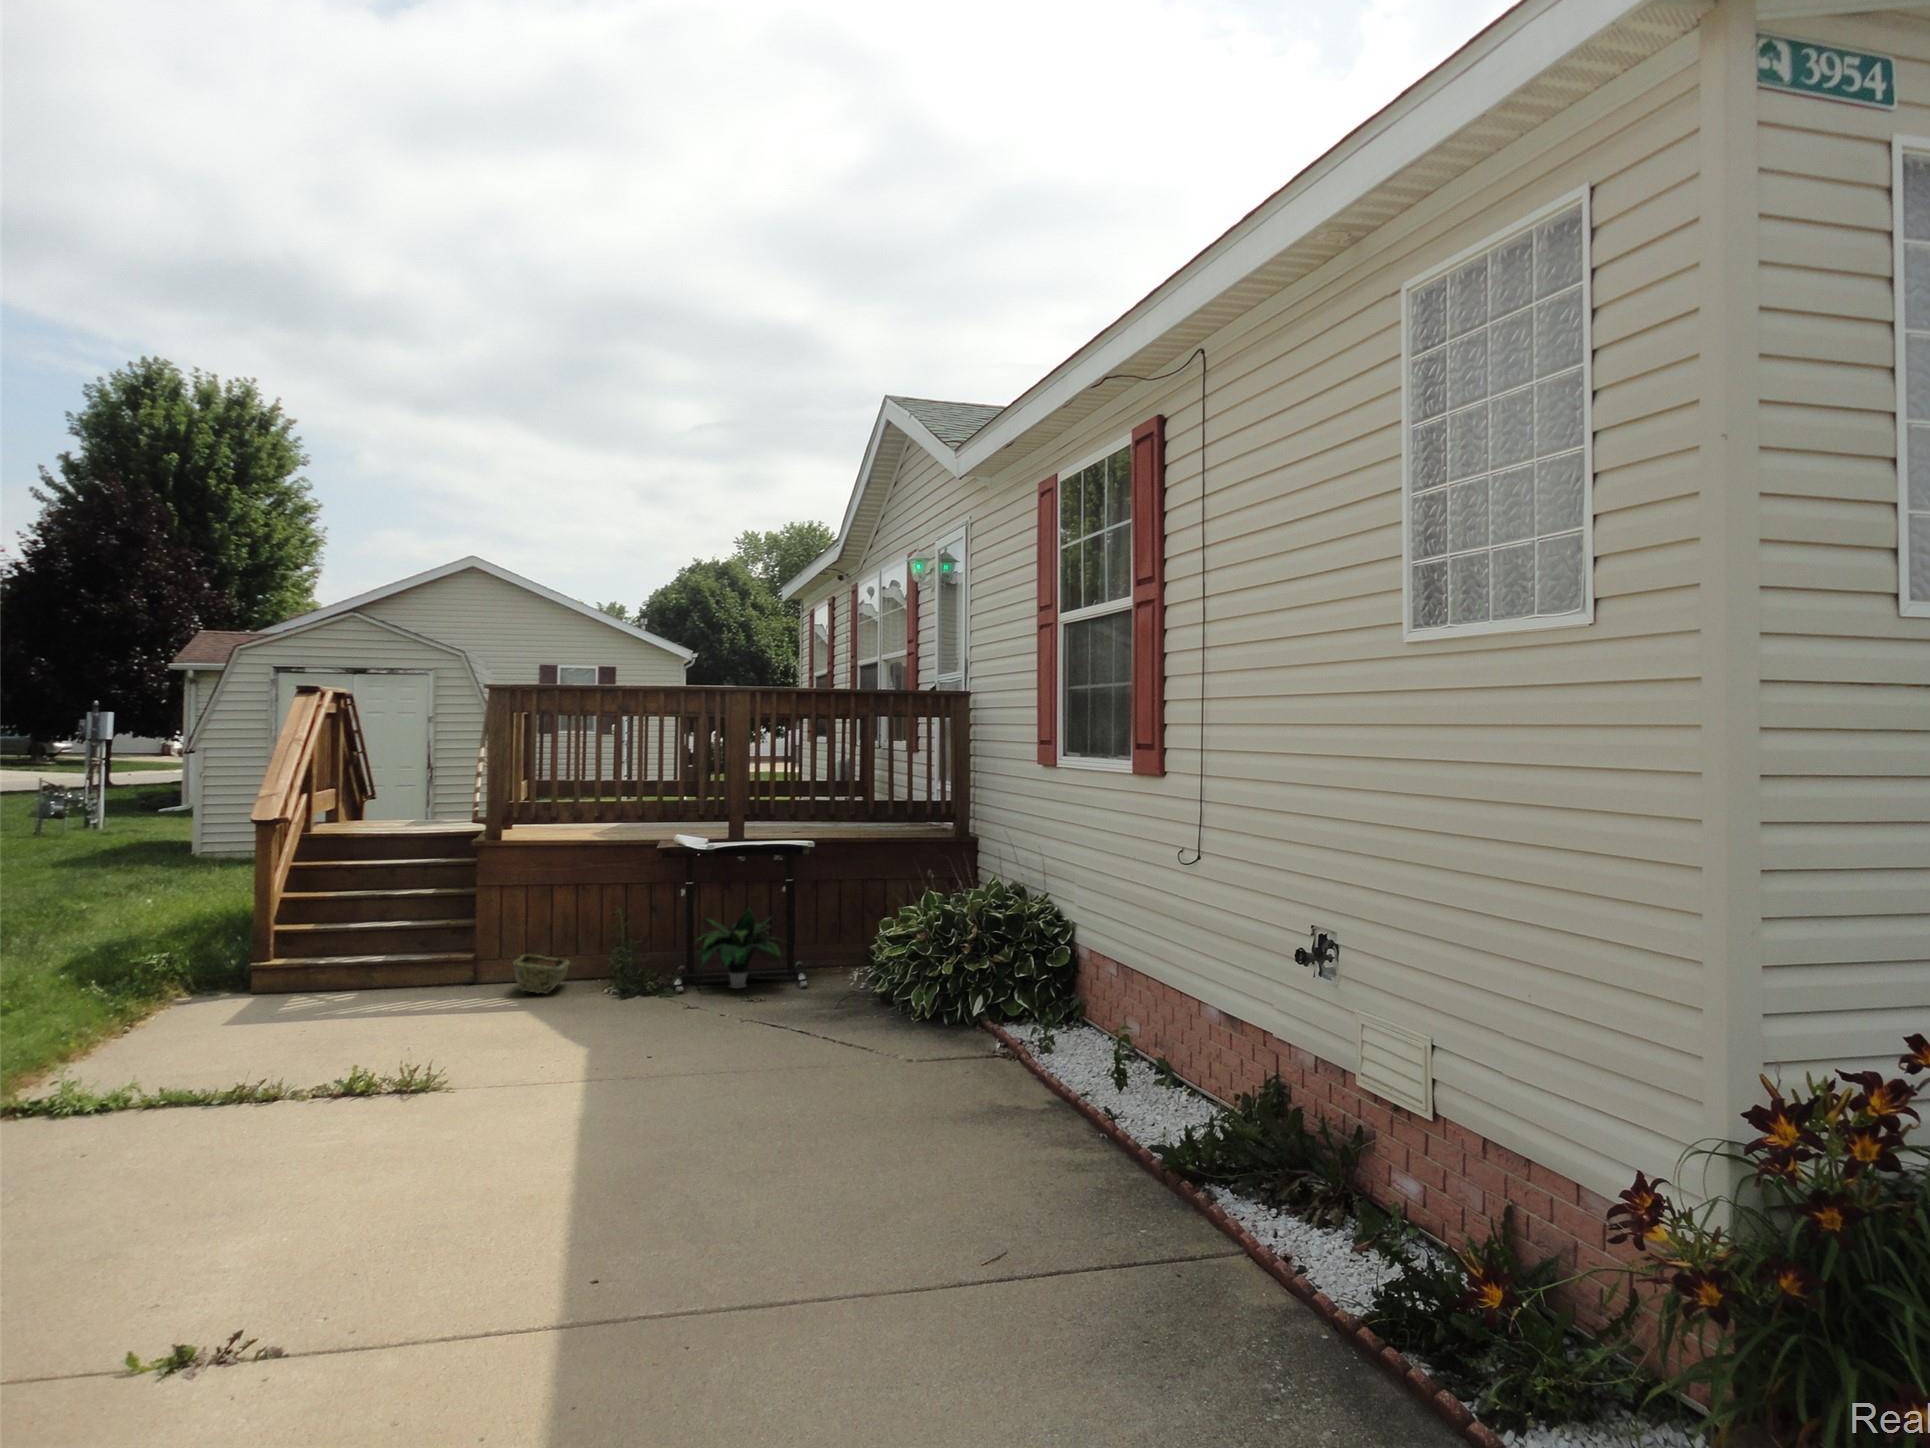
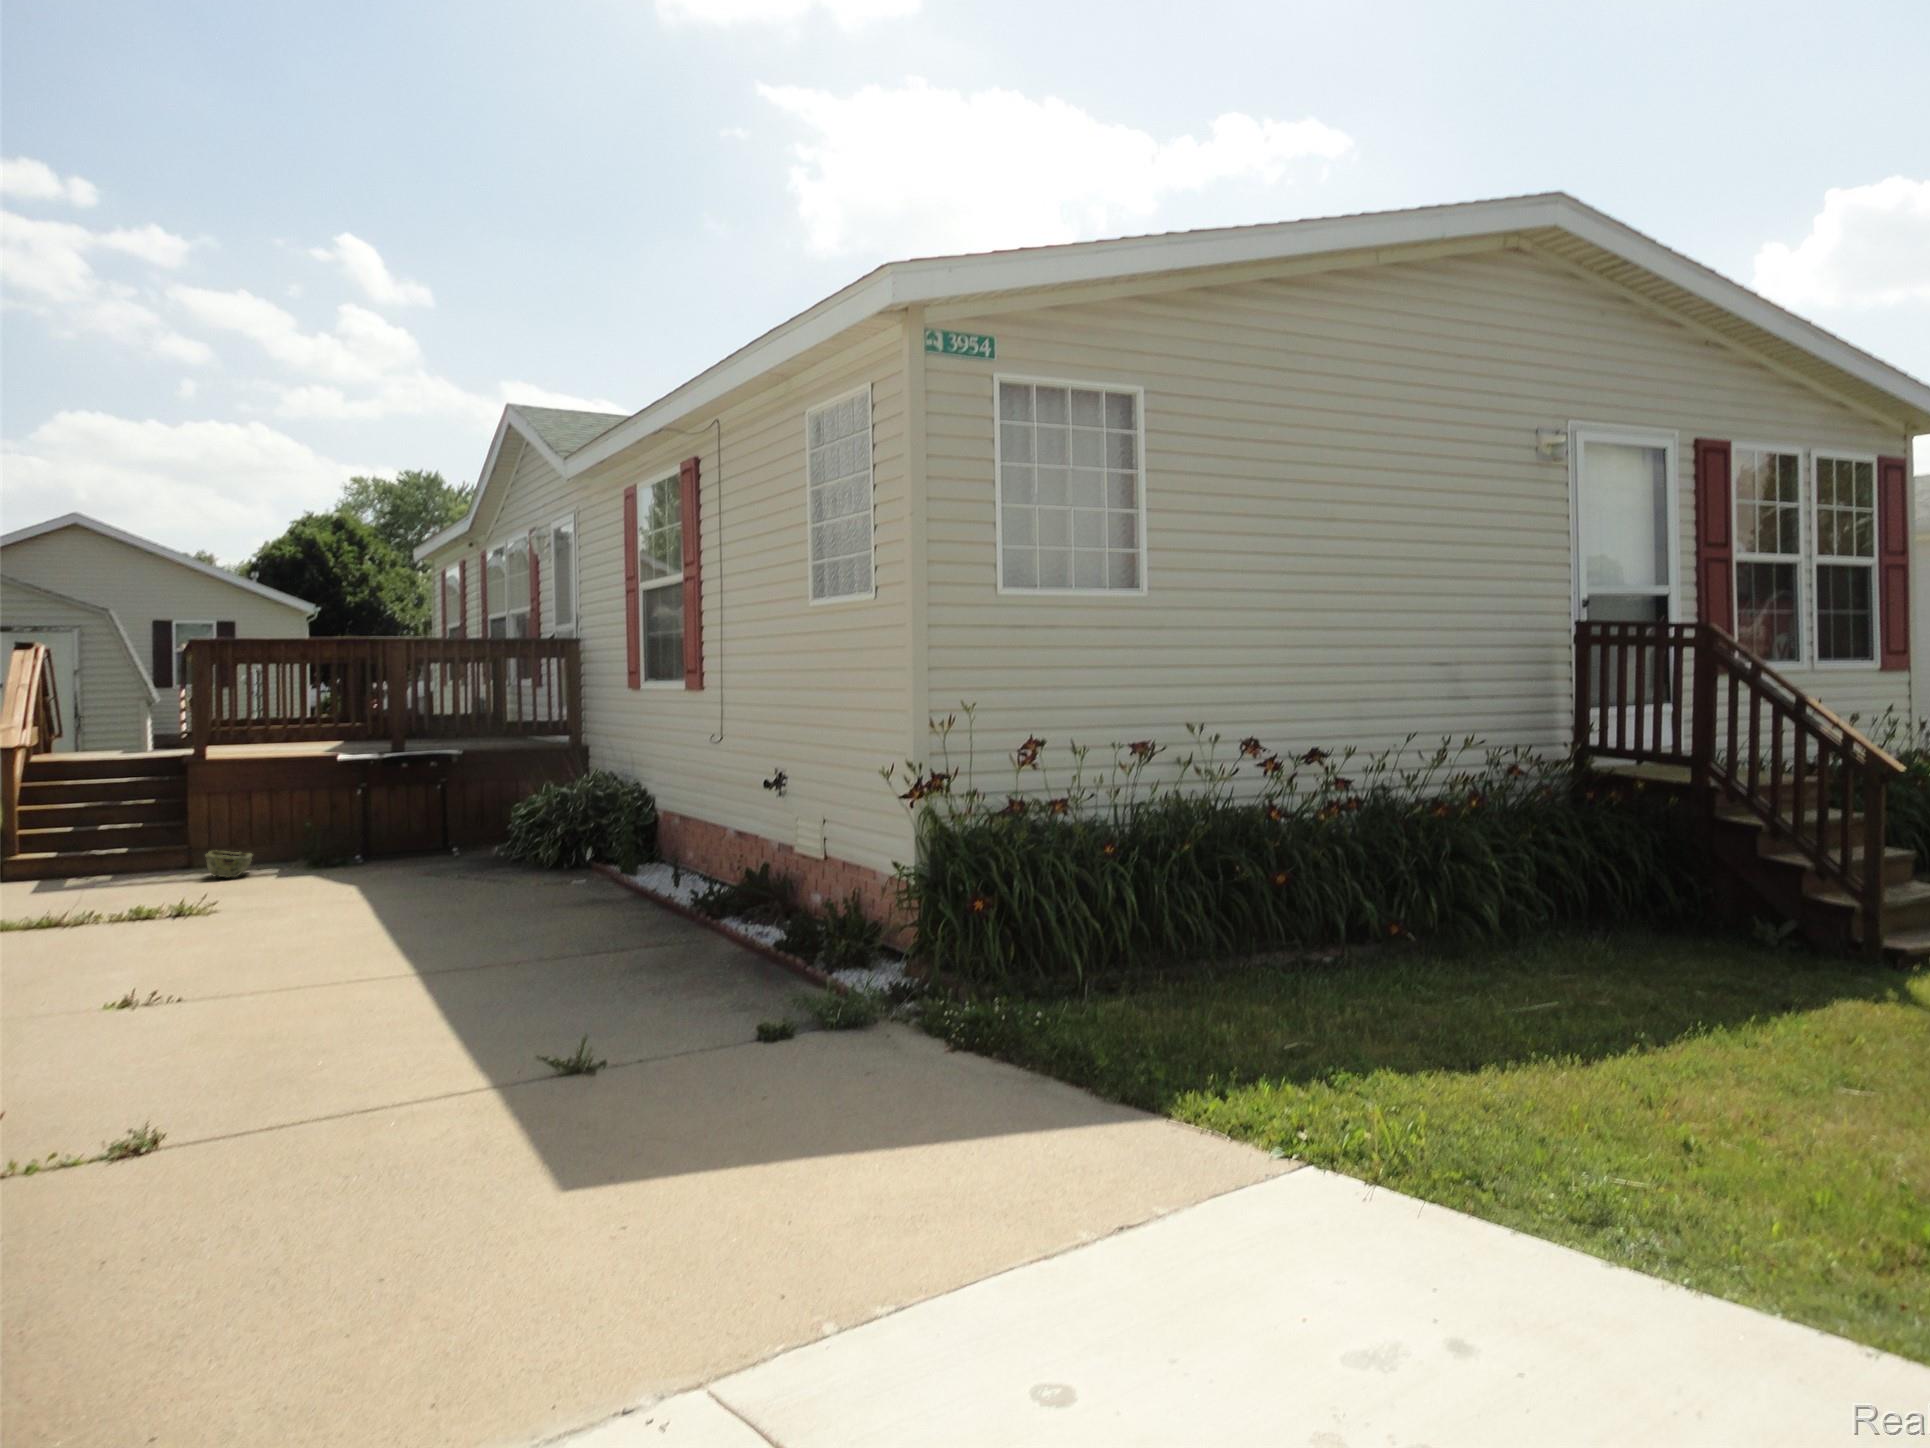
potted plant: present [695,906,785,989] -> none [357,802,443,865]

